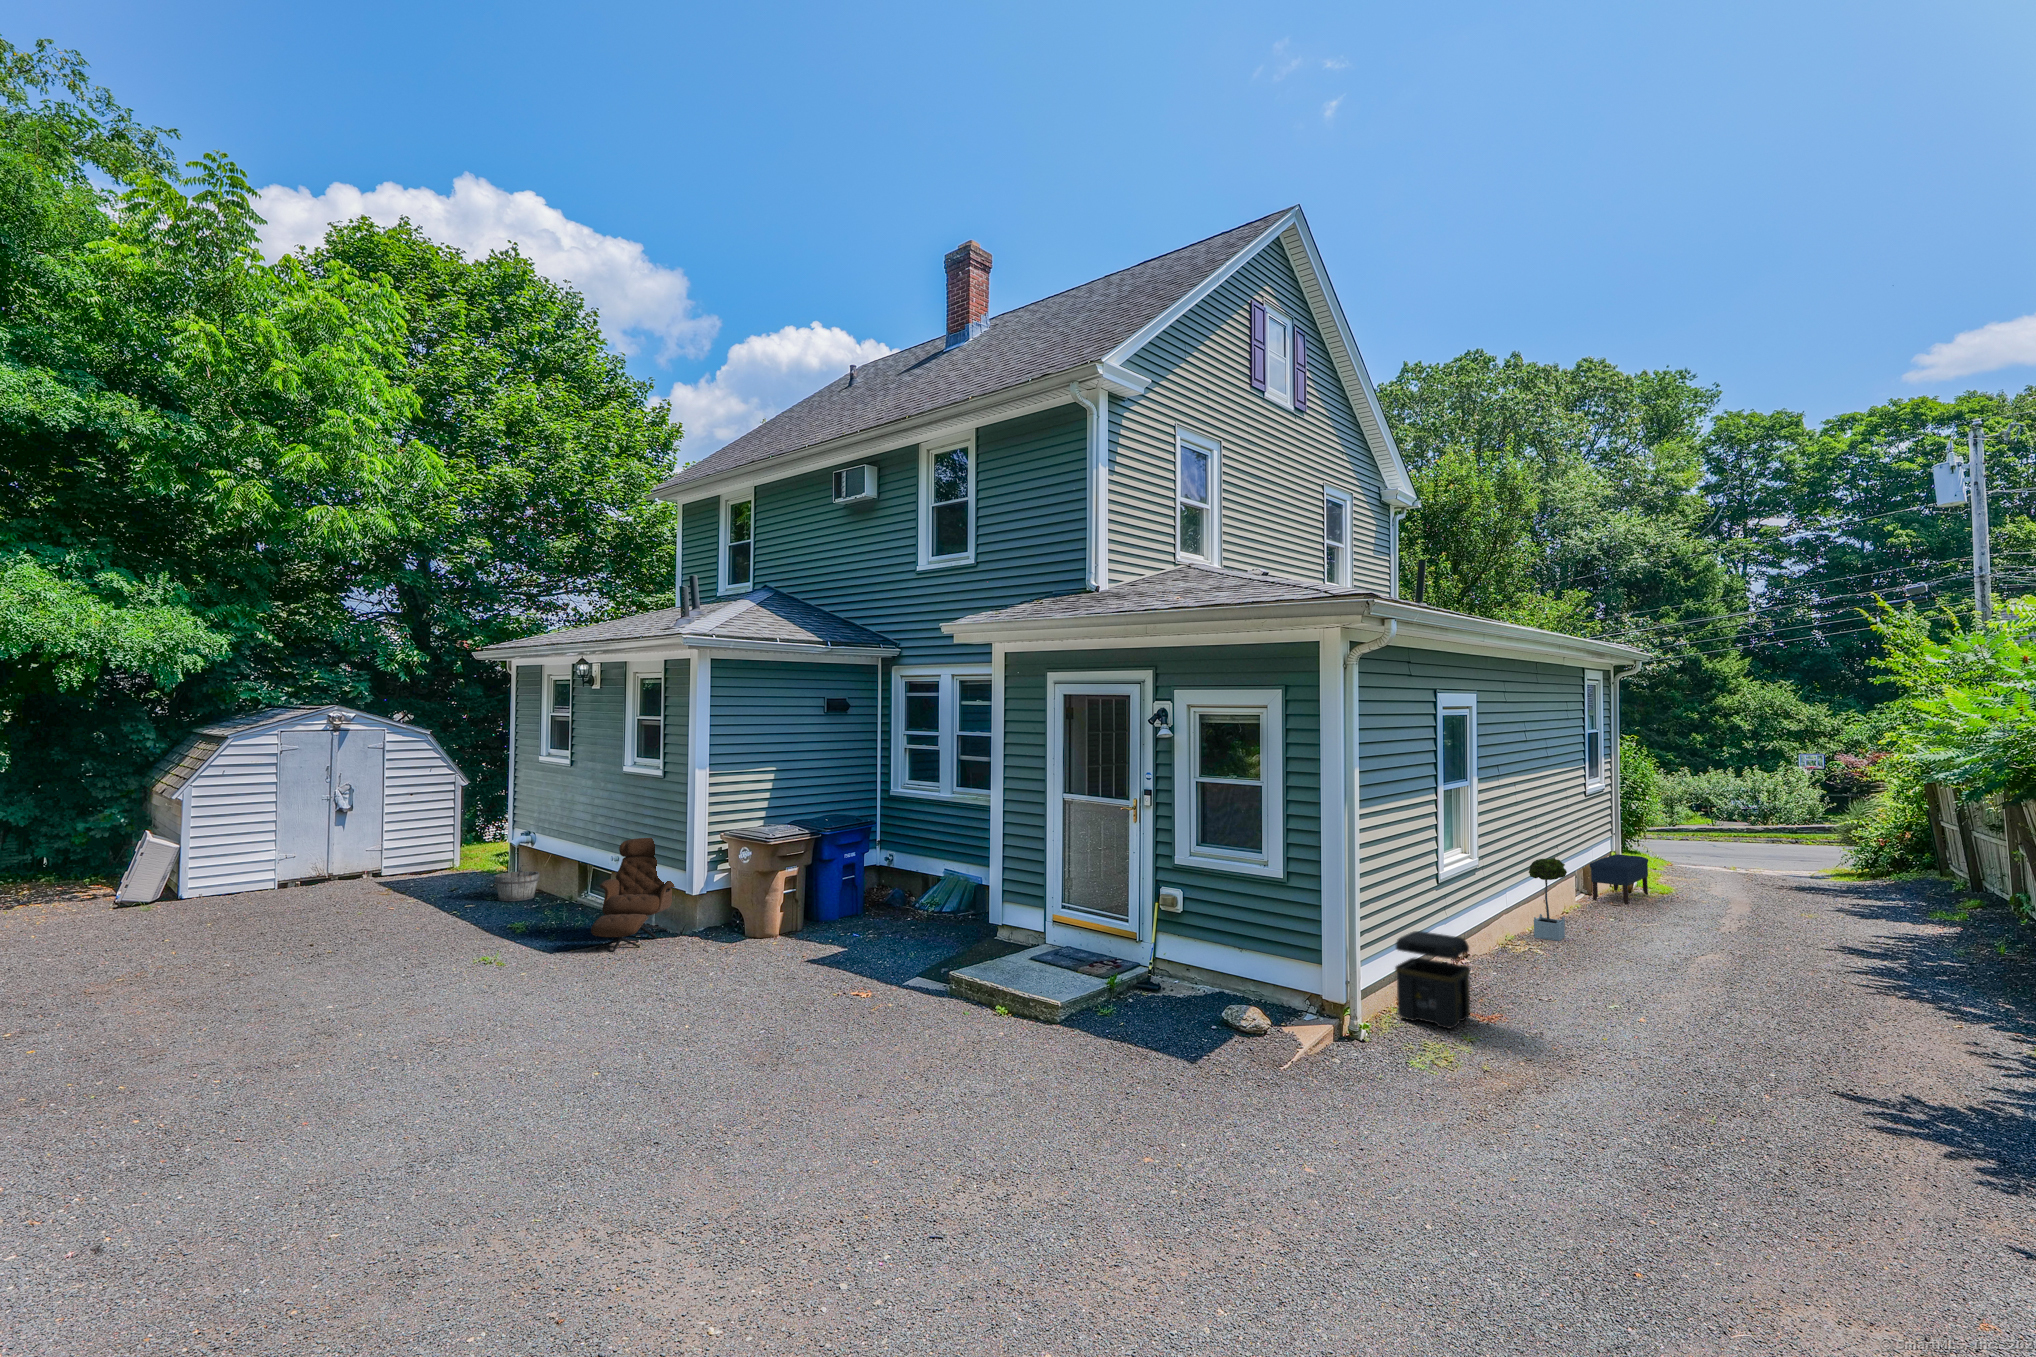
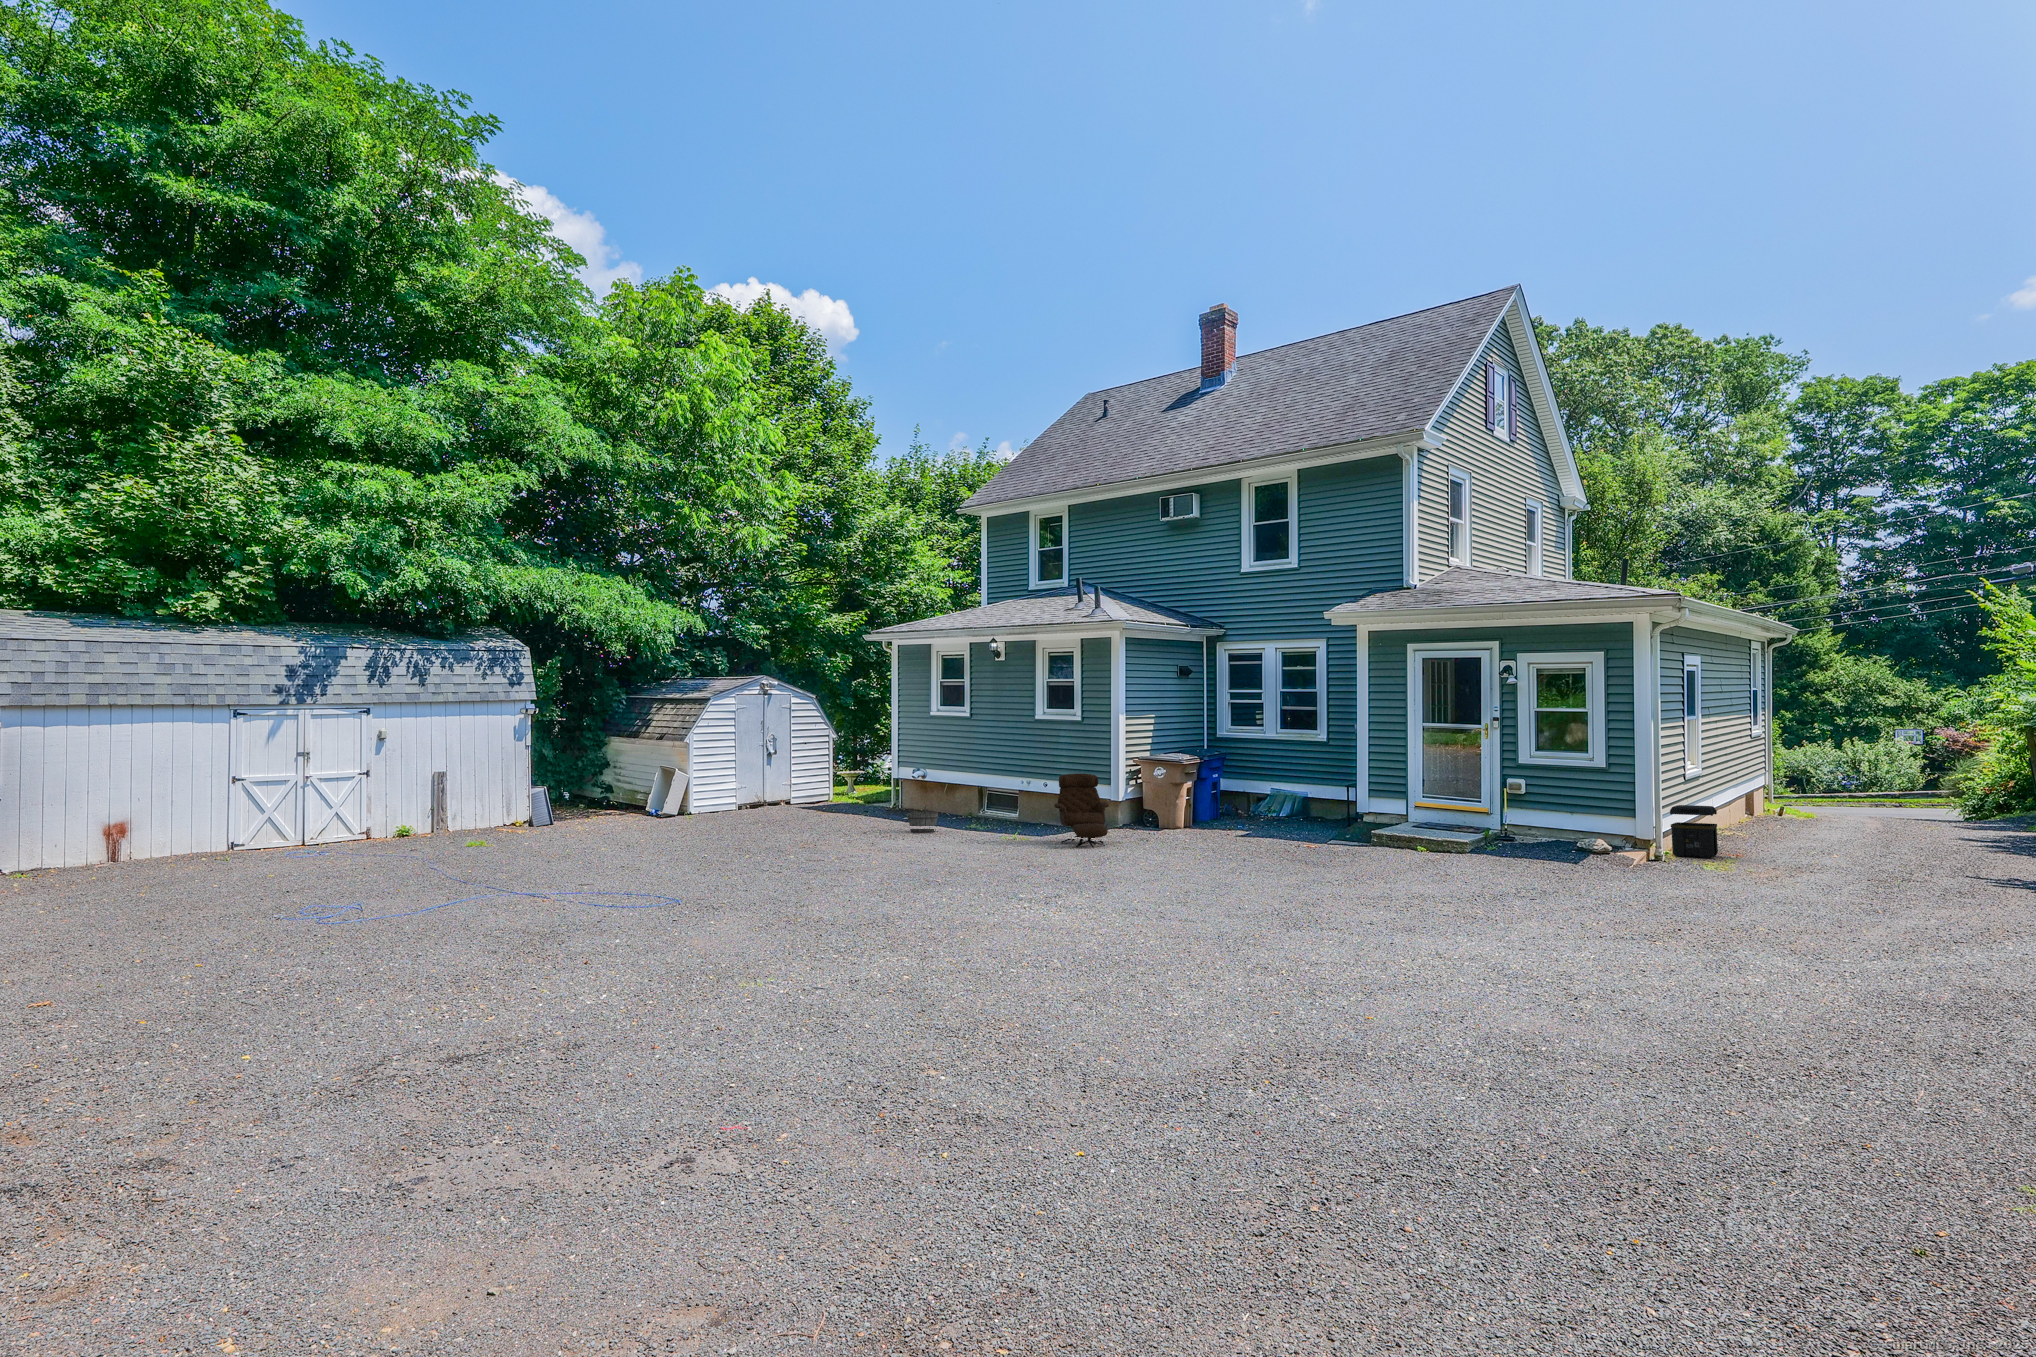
bench: present [1590,854,1648,904] -> none [1752,786,1794,819]
potted tree: present [1529,857,1567,941] -> none [1722,774,1751,833]

